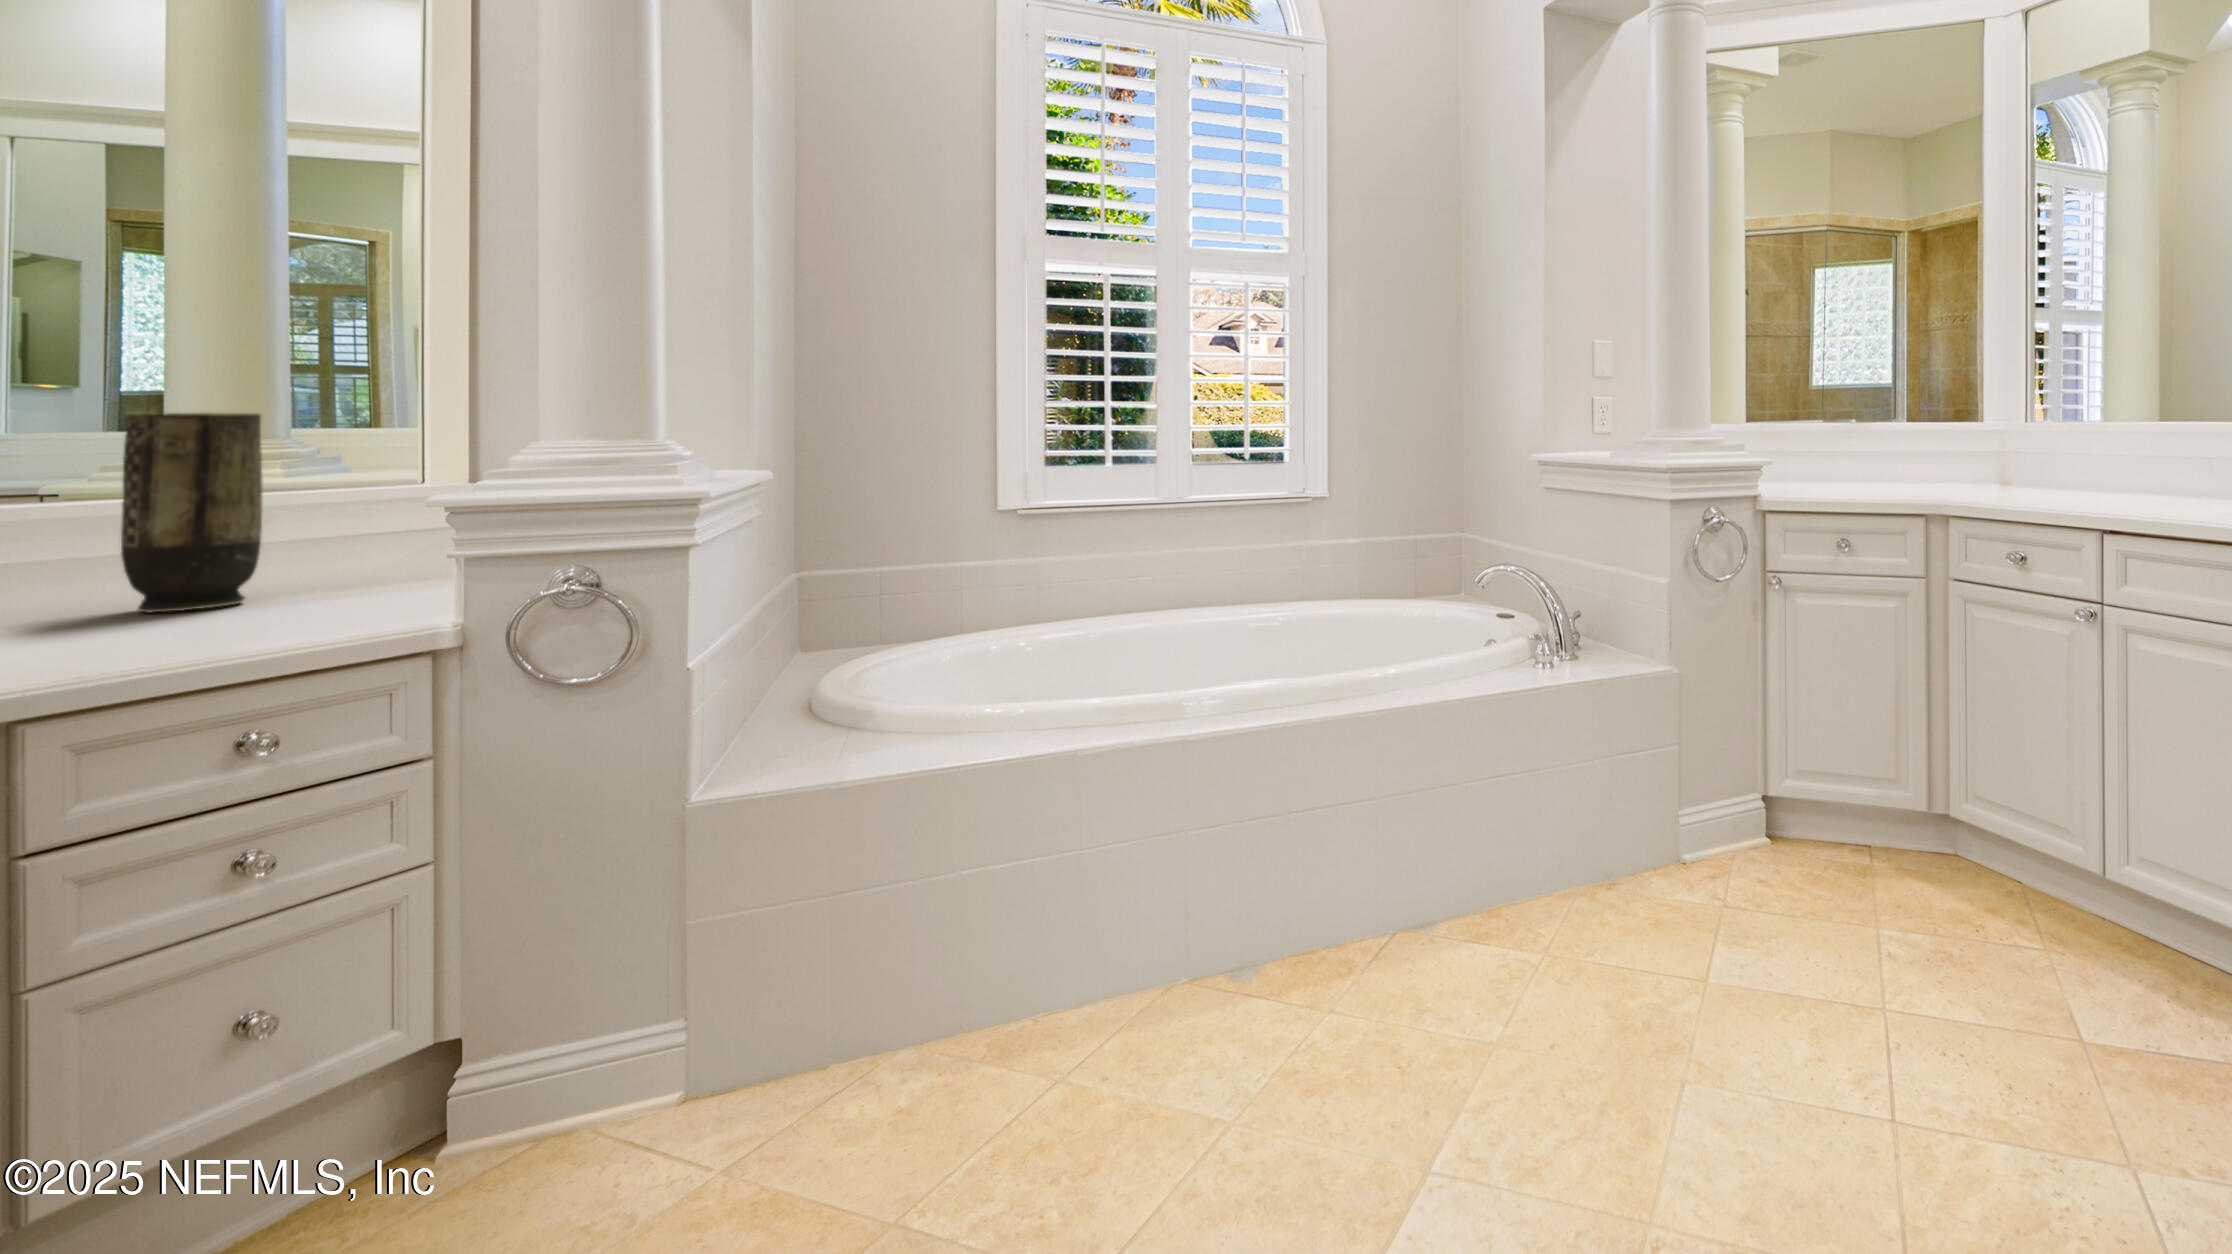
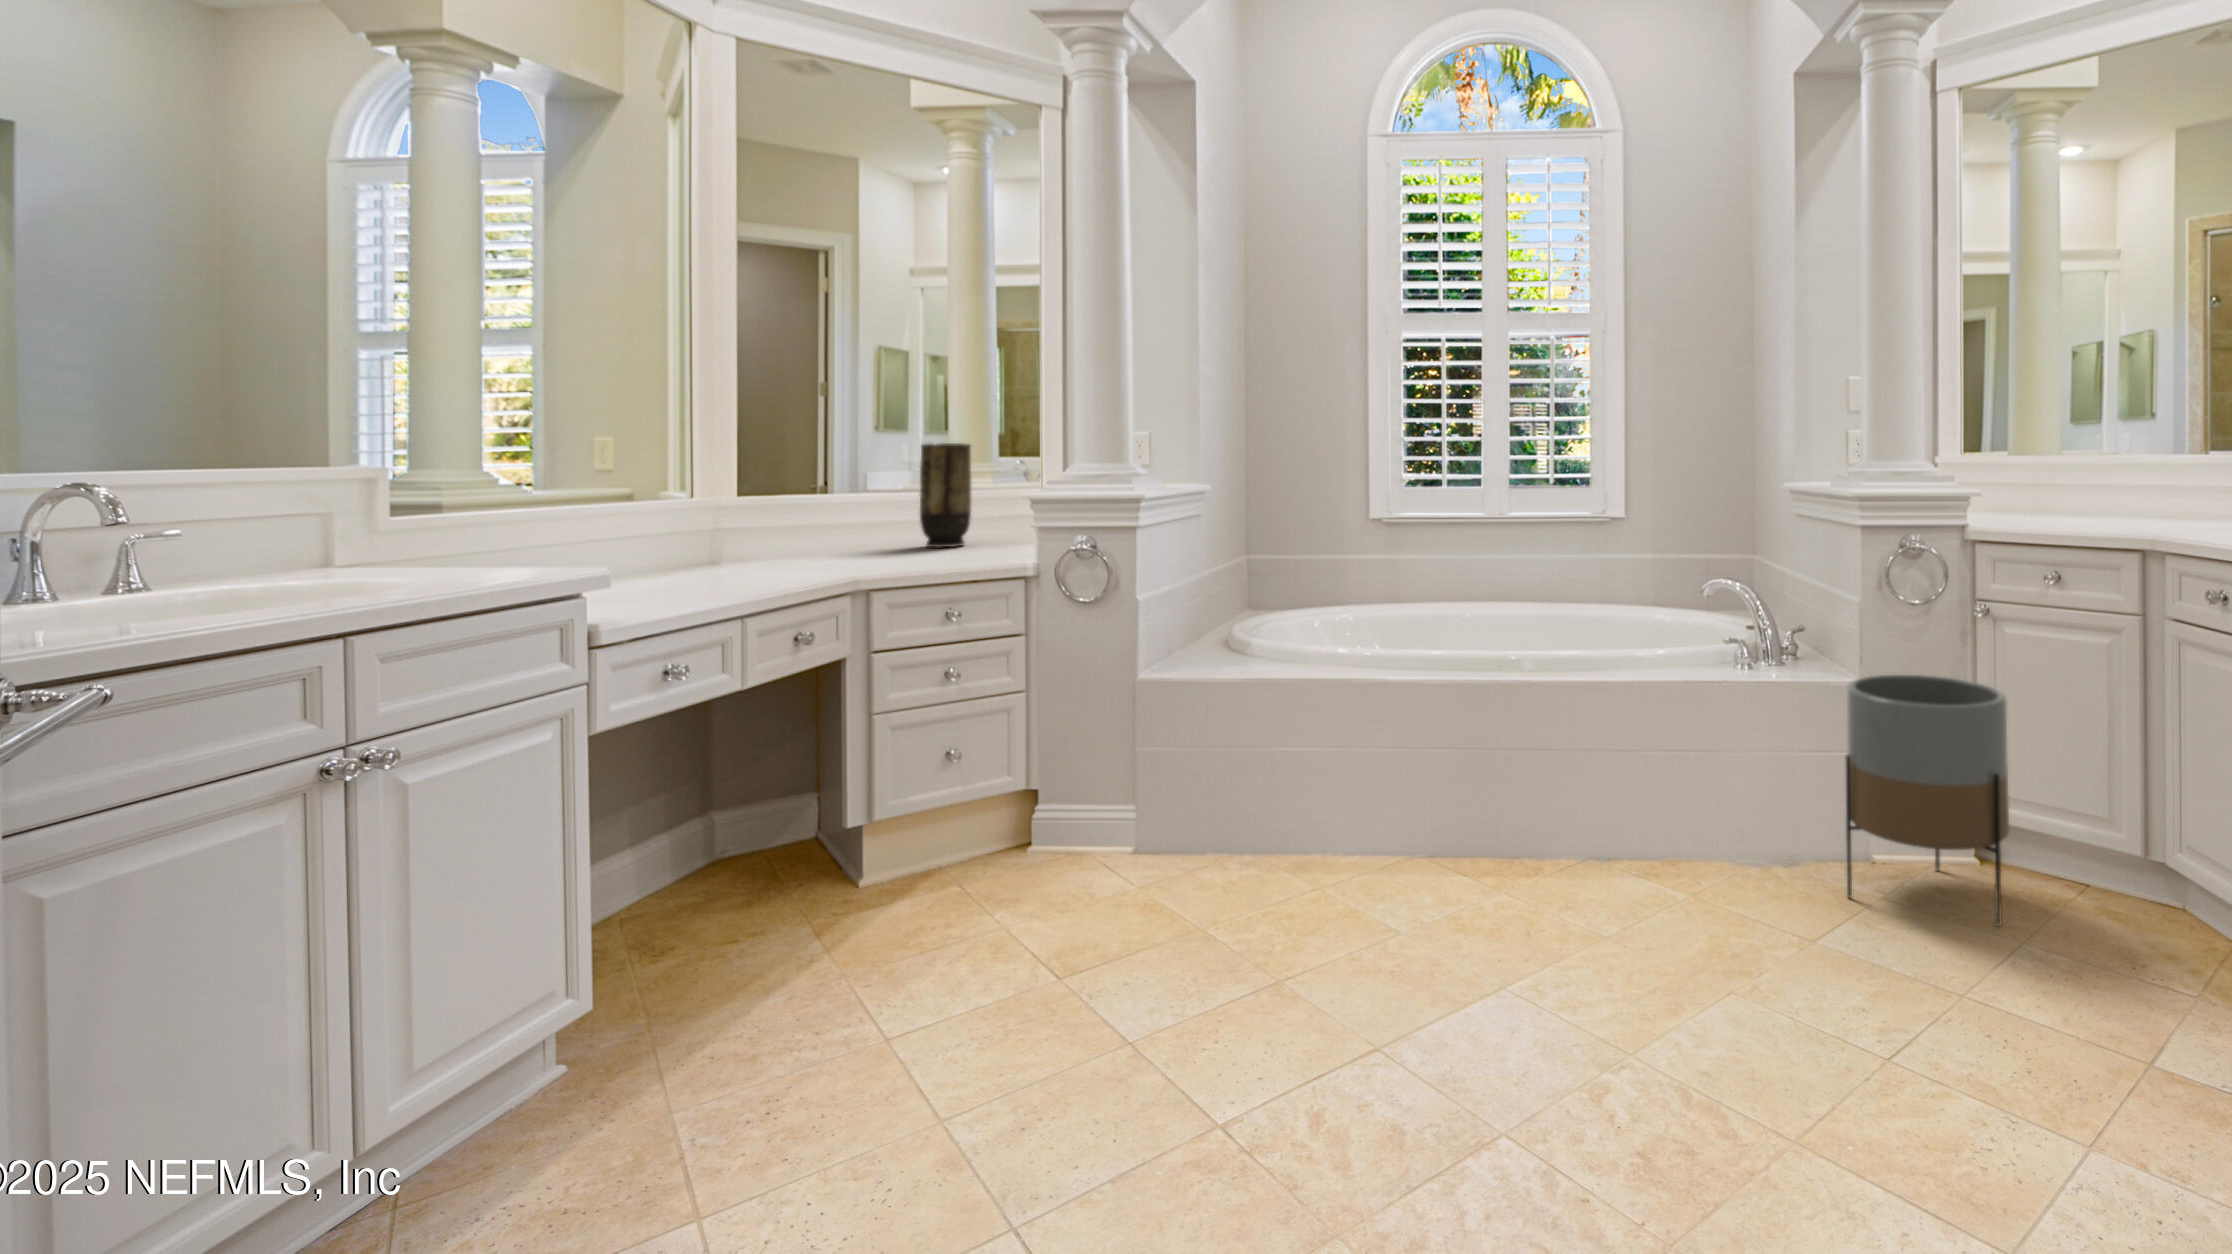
planter: none [1683,656,1854,913] -> present [1845,675,2009,926]

